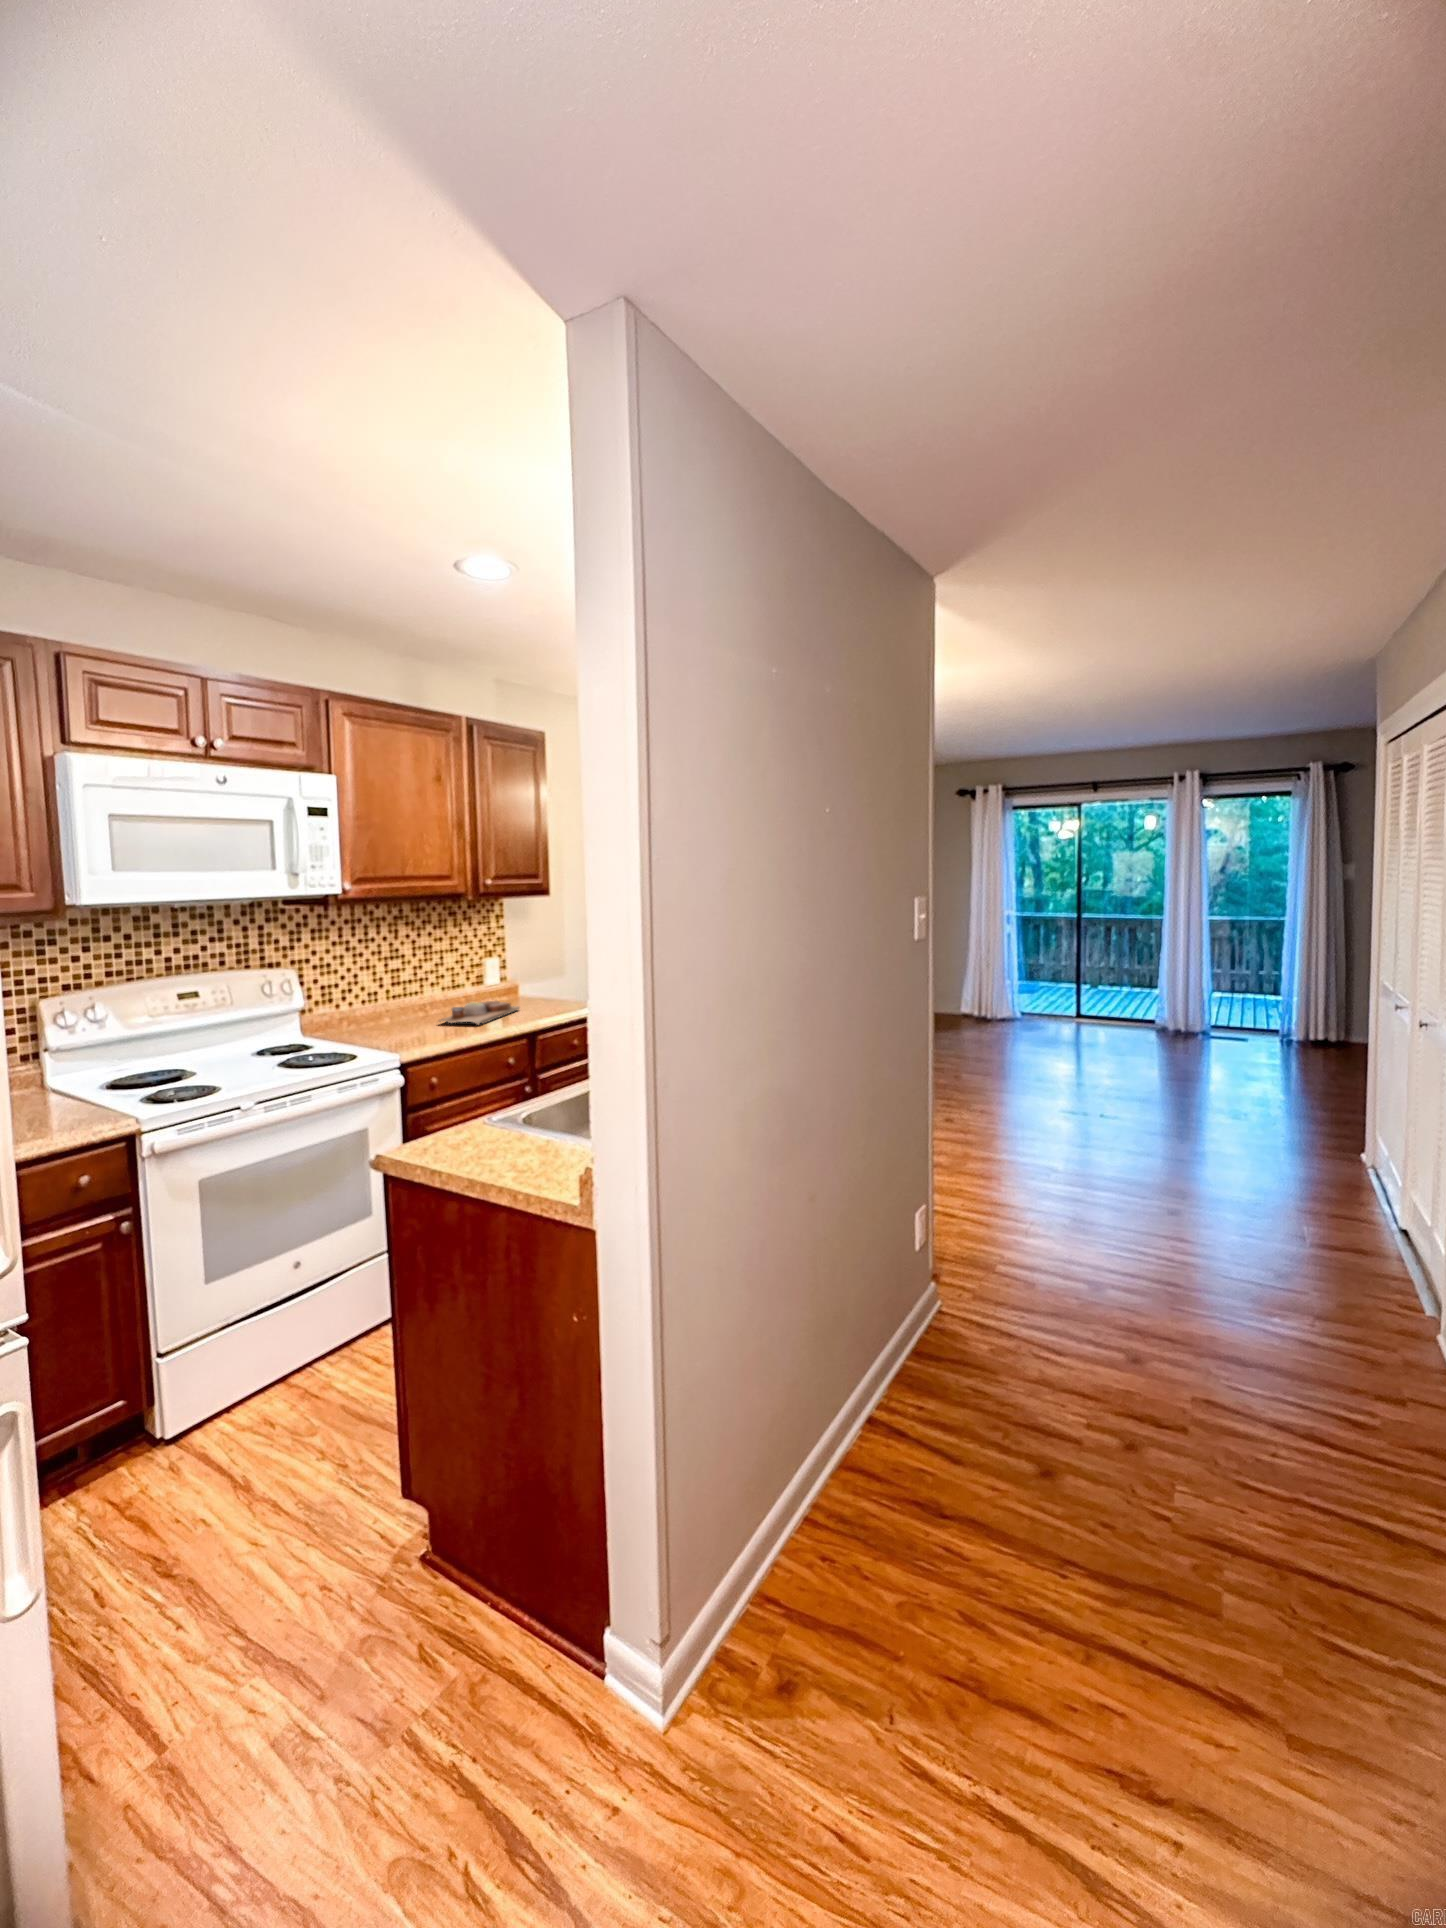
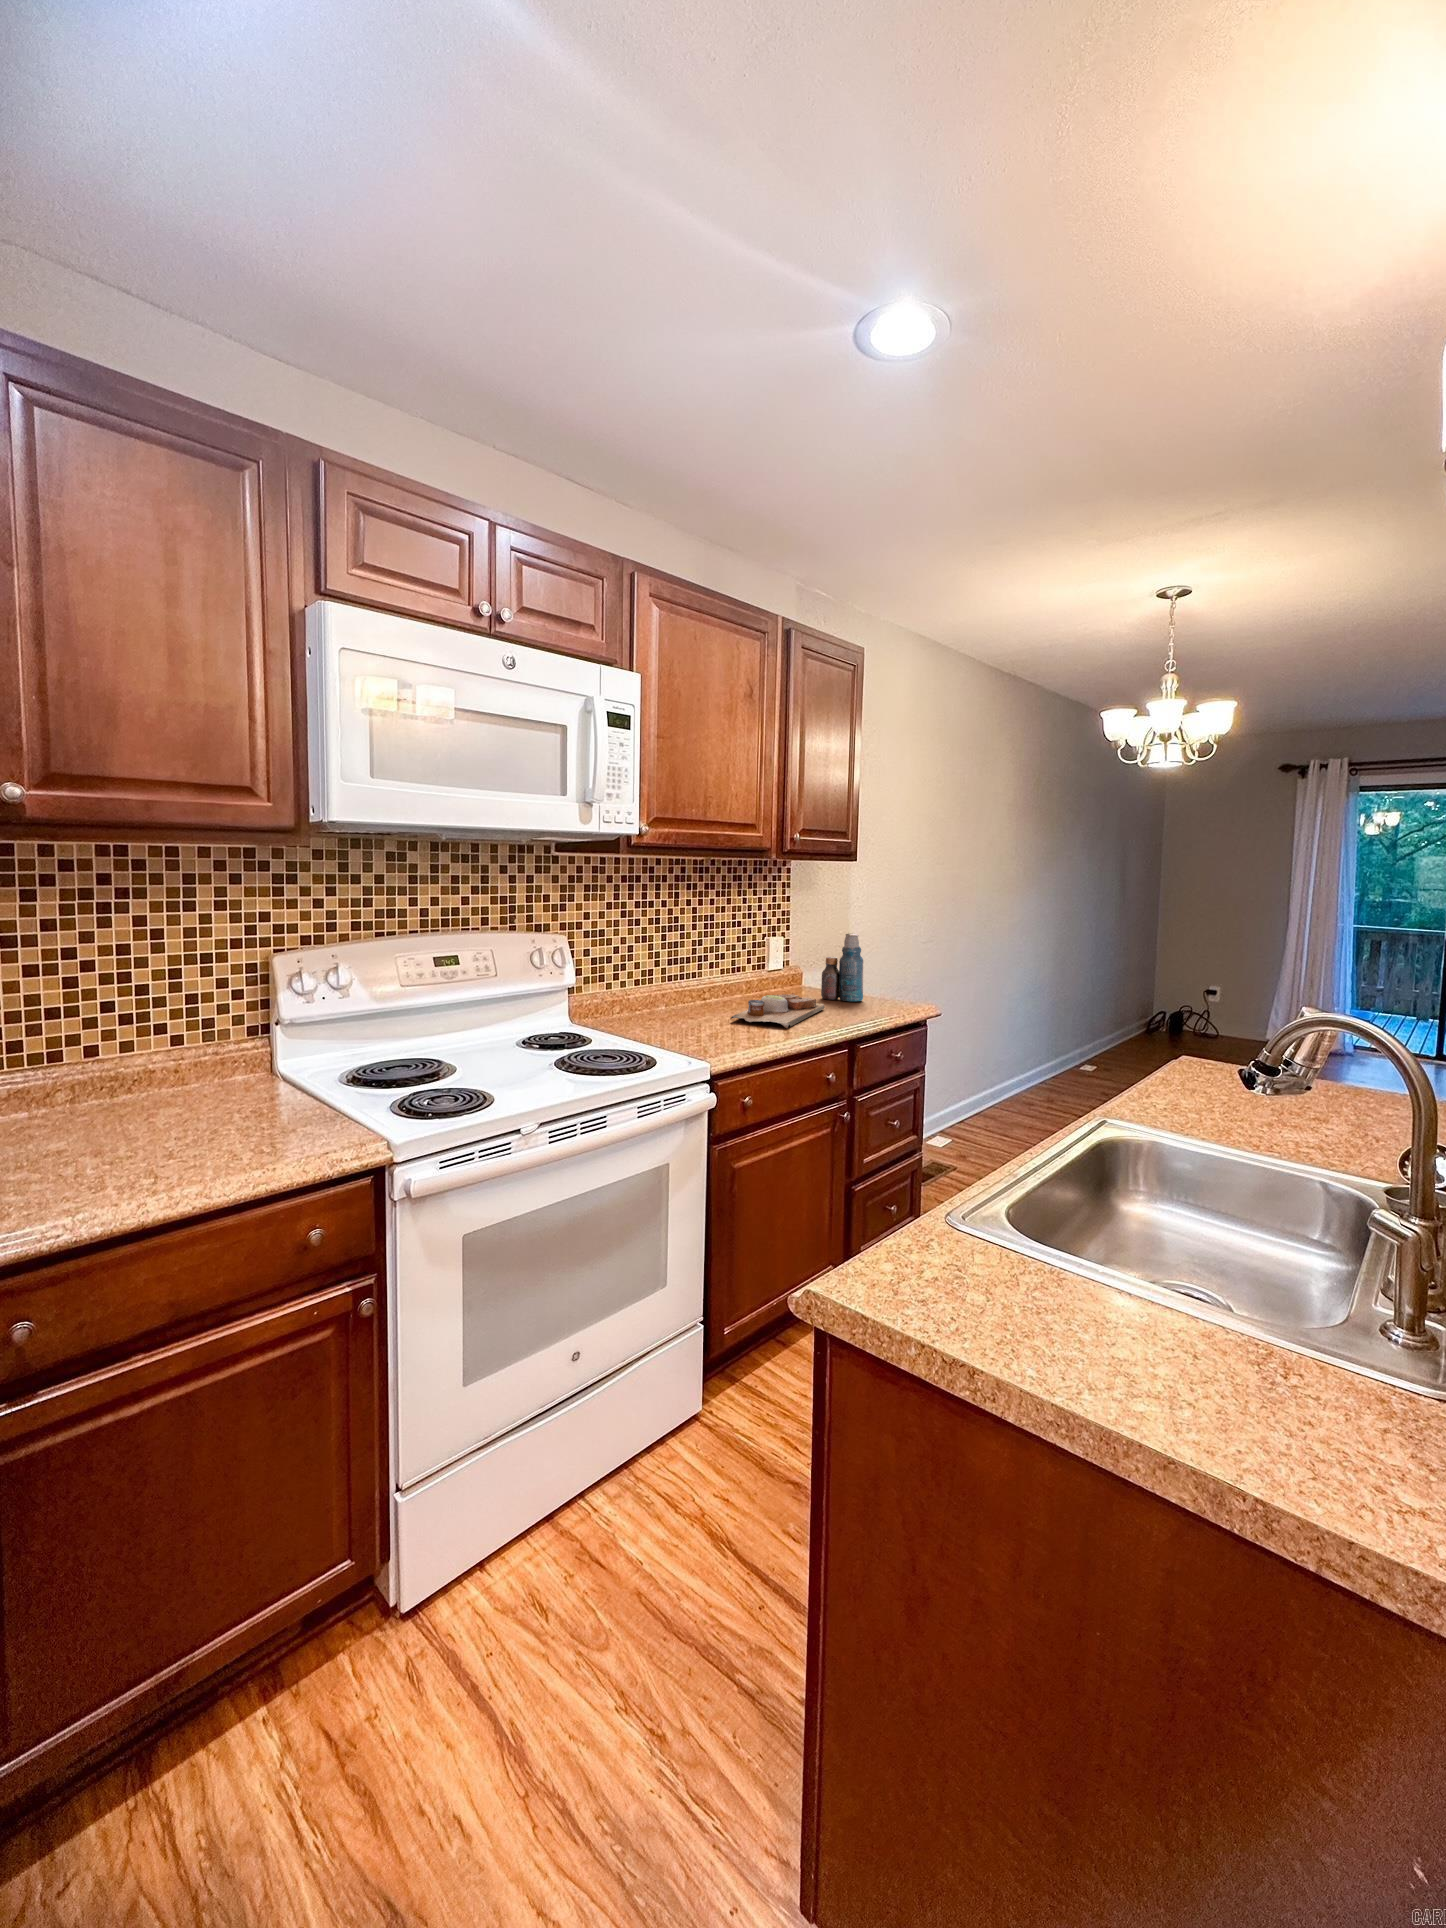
bottle: none [524,951,556,1002] -> present [821,933,863,1001]

